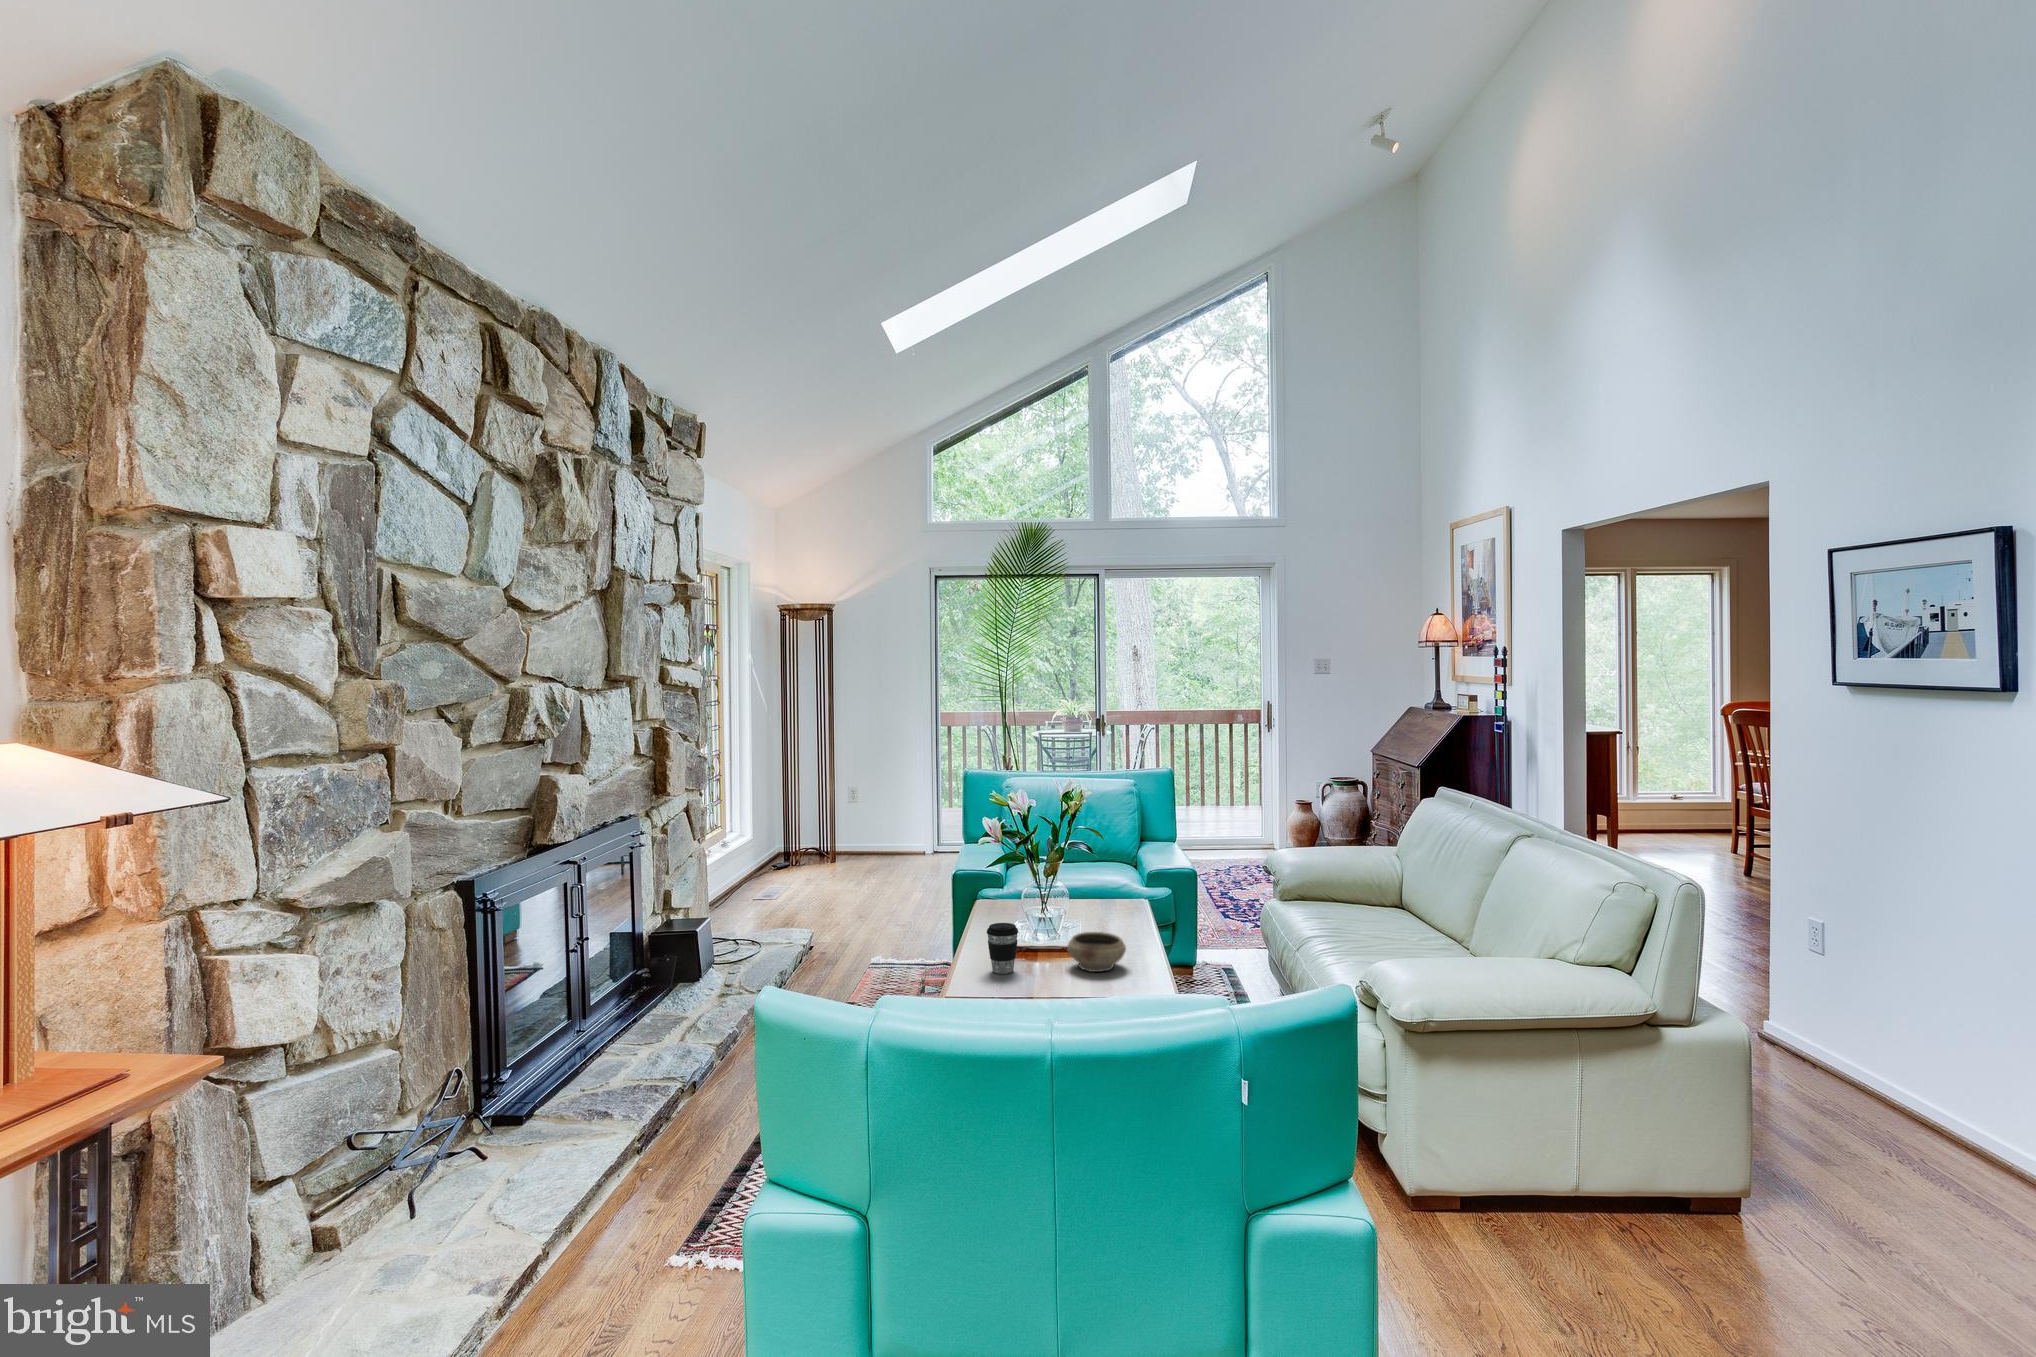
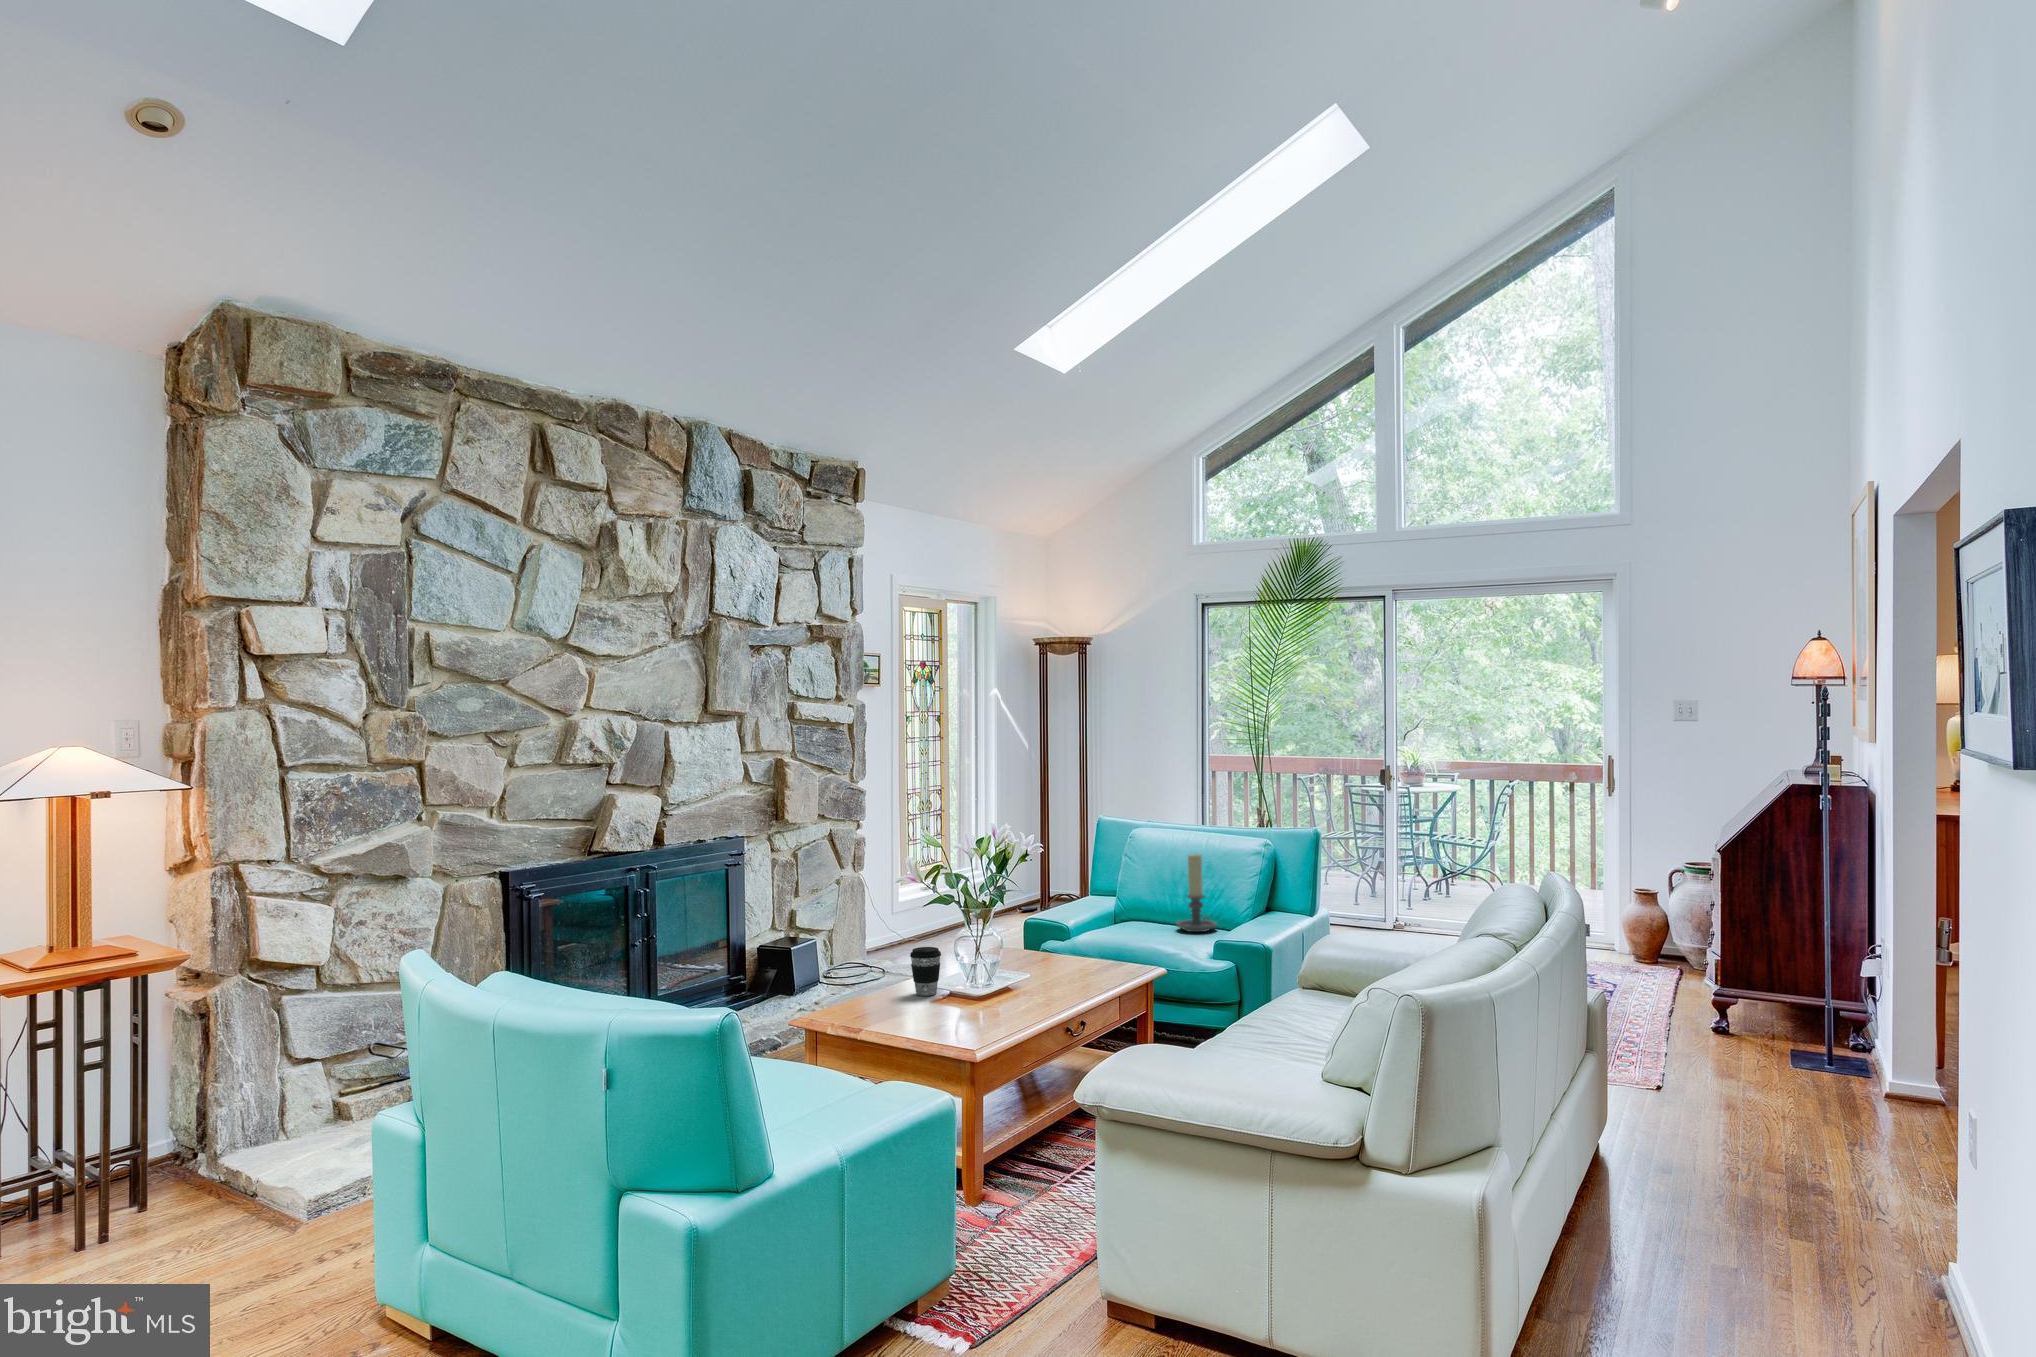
candle holder: none [1092,809,1130,881] -> present [1176,854,1217,932]
ceramic bowl: present [1067,932,1126,972] -> none [982,965,1041,1003]

